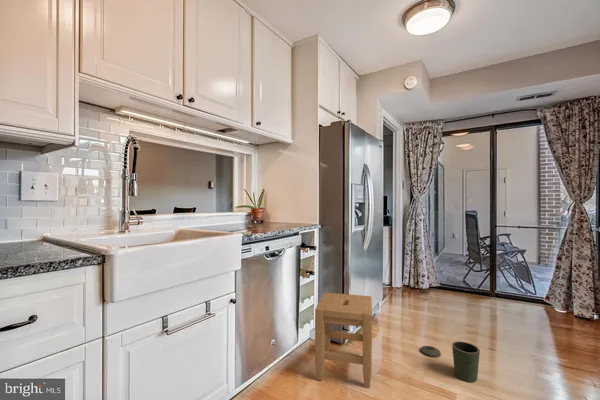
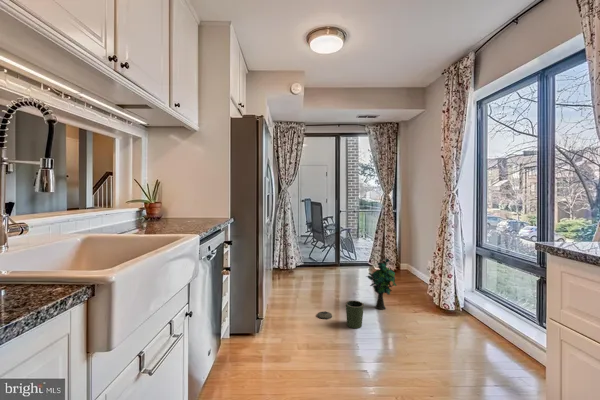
stool: present [315,292,372,388] -> none [244,279,304,366]
decorative plant: none [500,295,556,370] -> present [367,258,396,310]

